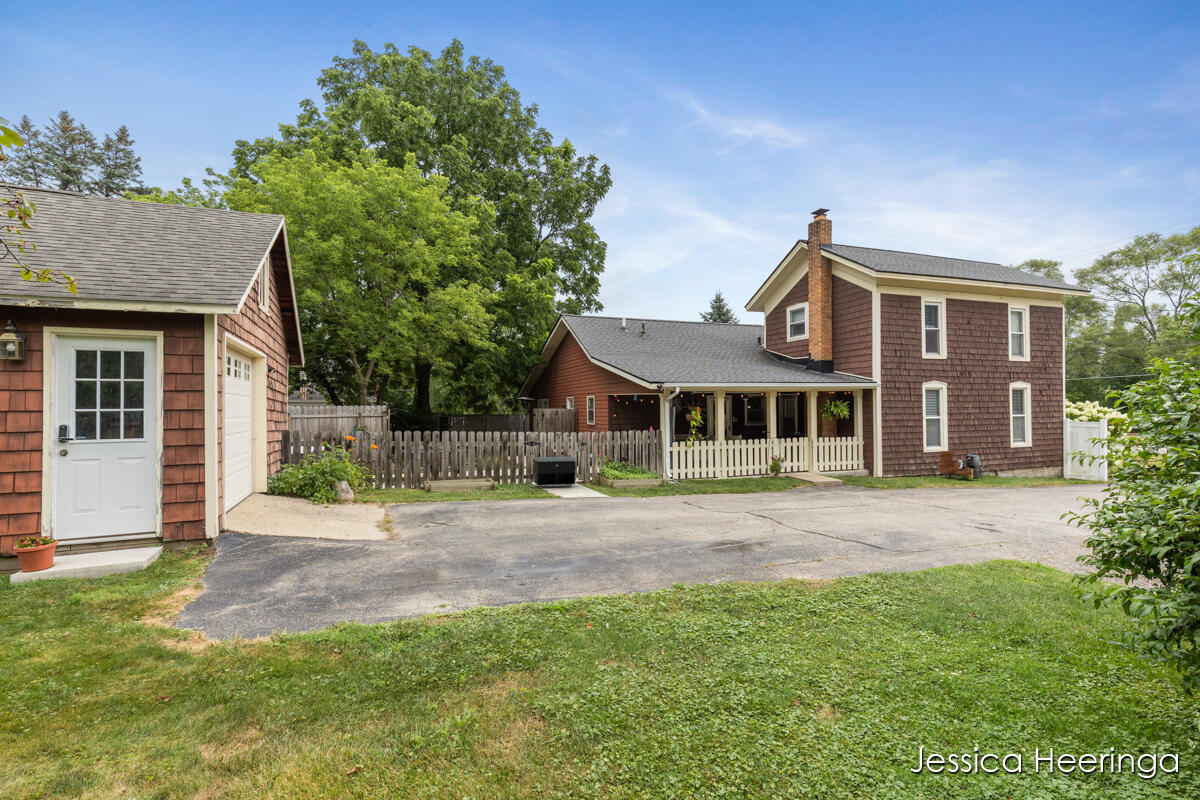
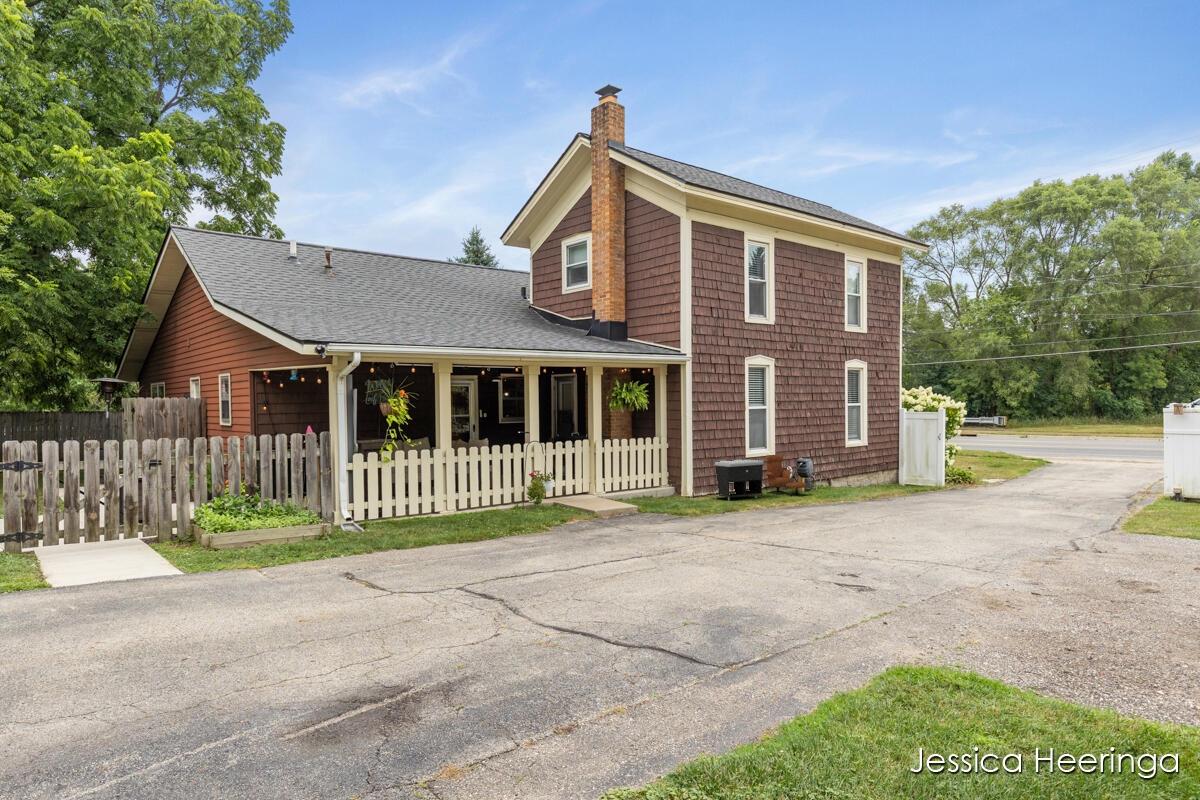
storage bench: present [535,457,576,488] -> present [715,459,764,501]

